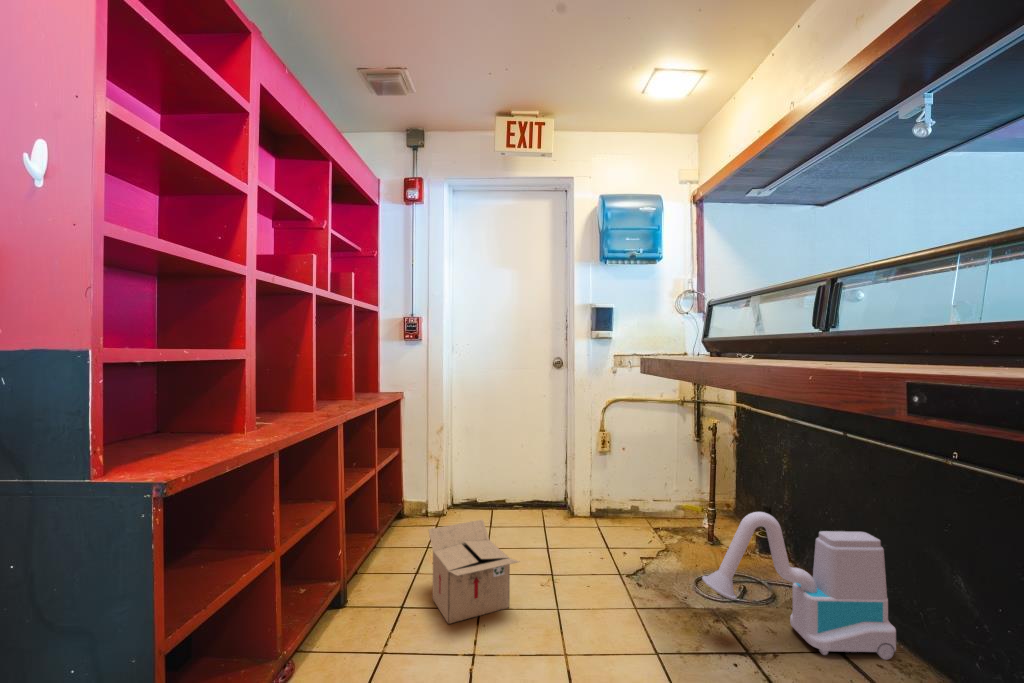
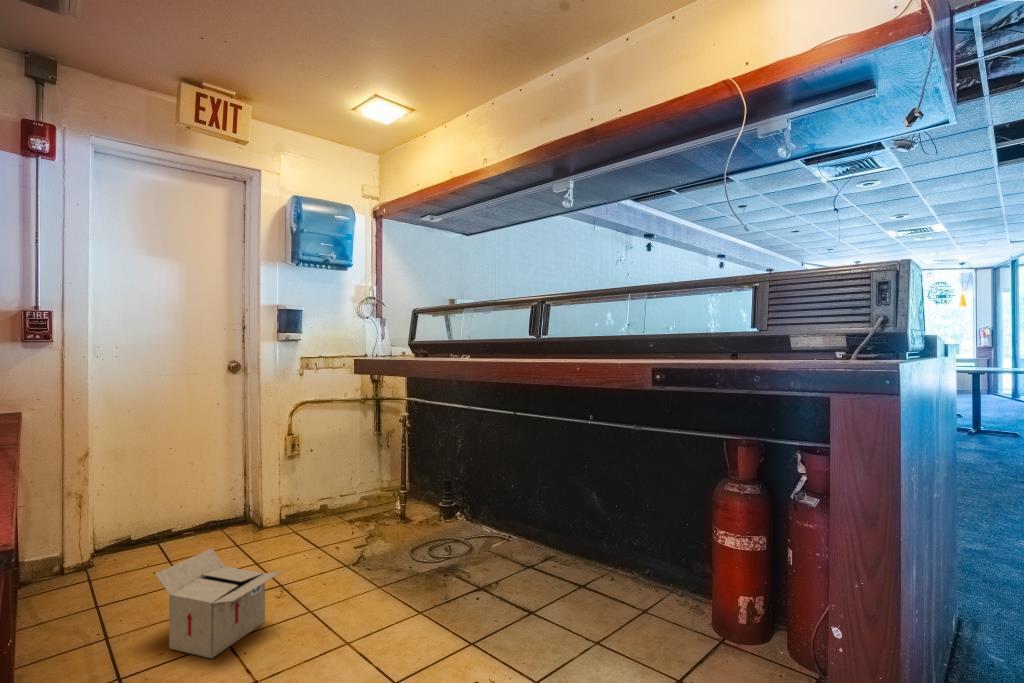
vacuum cleaner: present [702,512,896,659] -> none [434,477,538,564]

